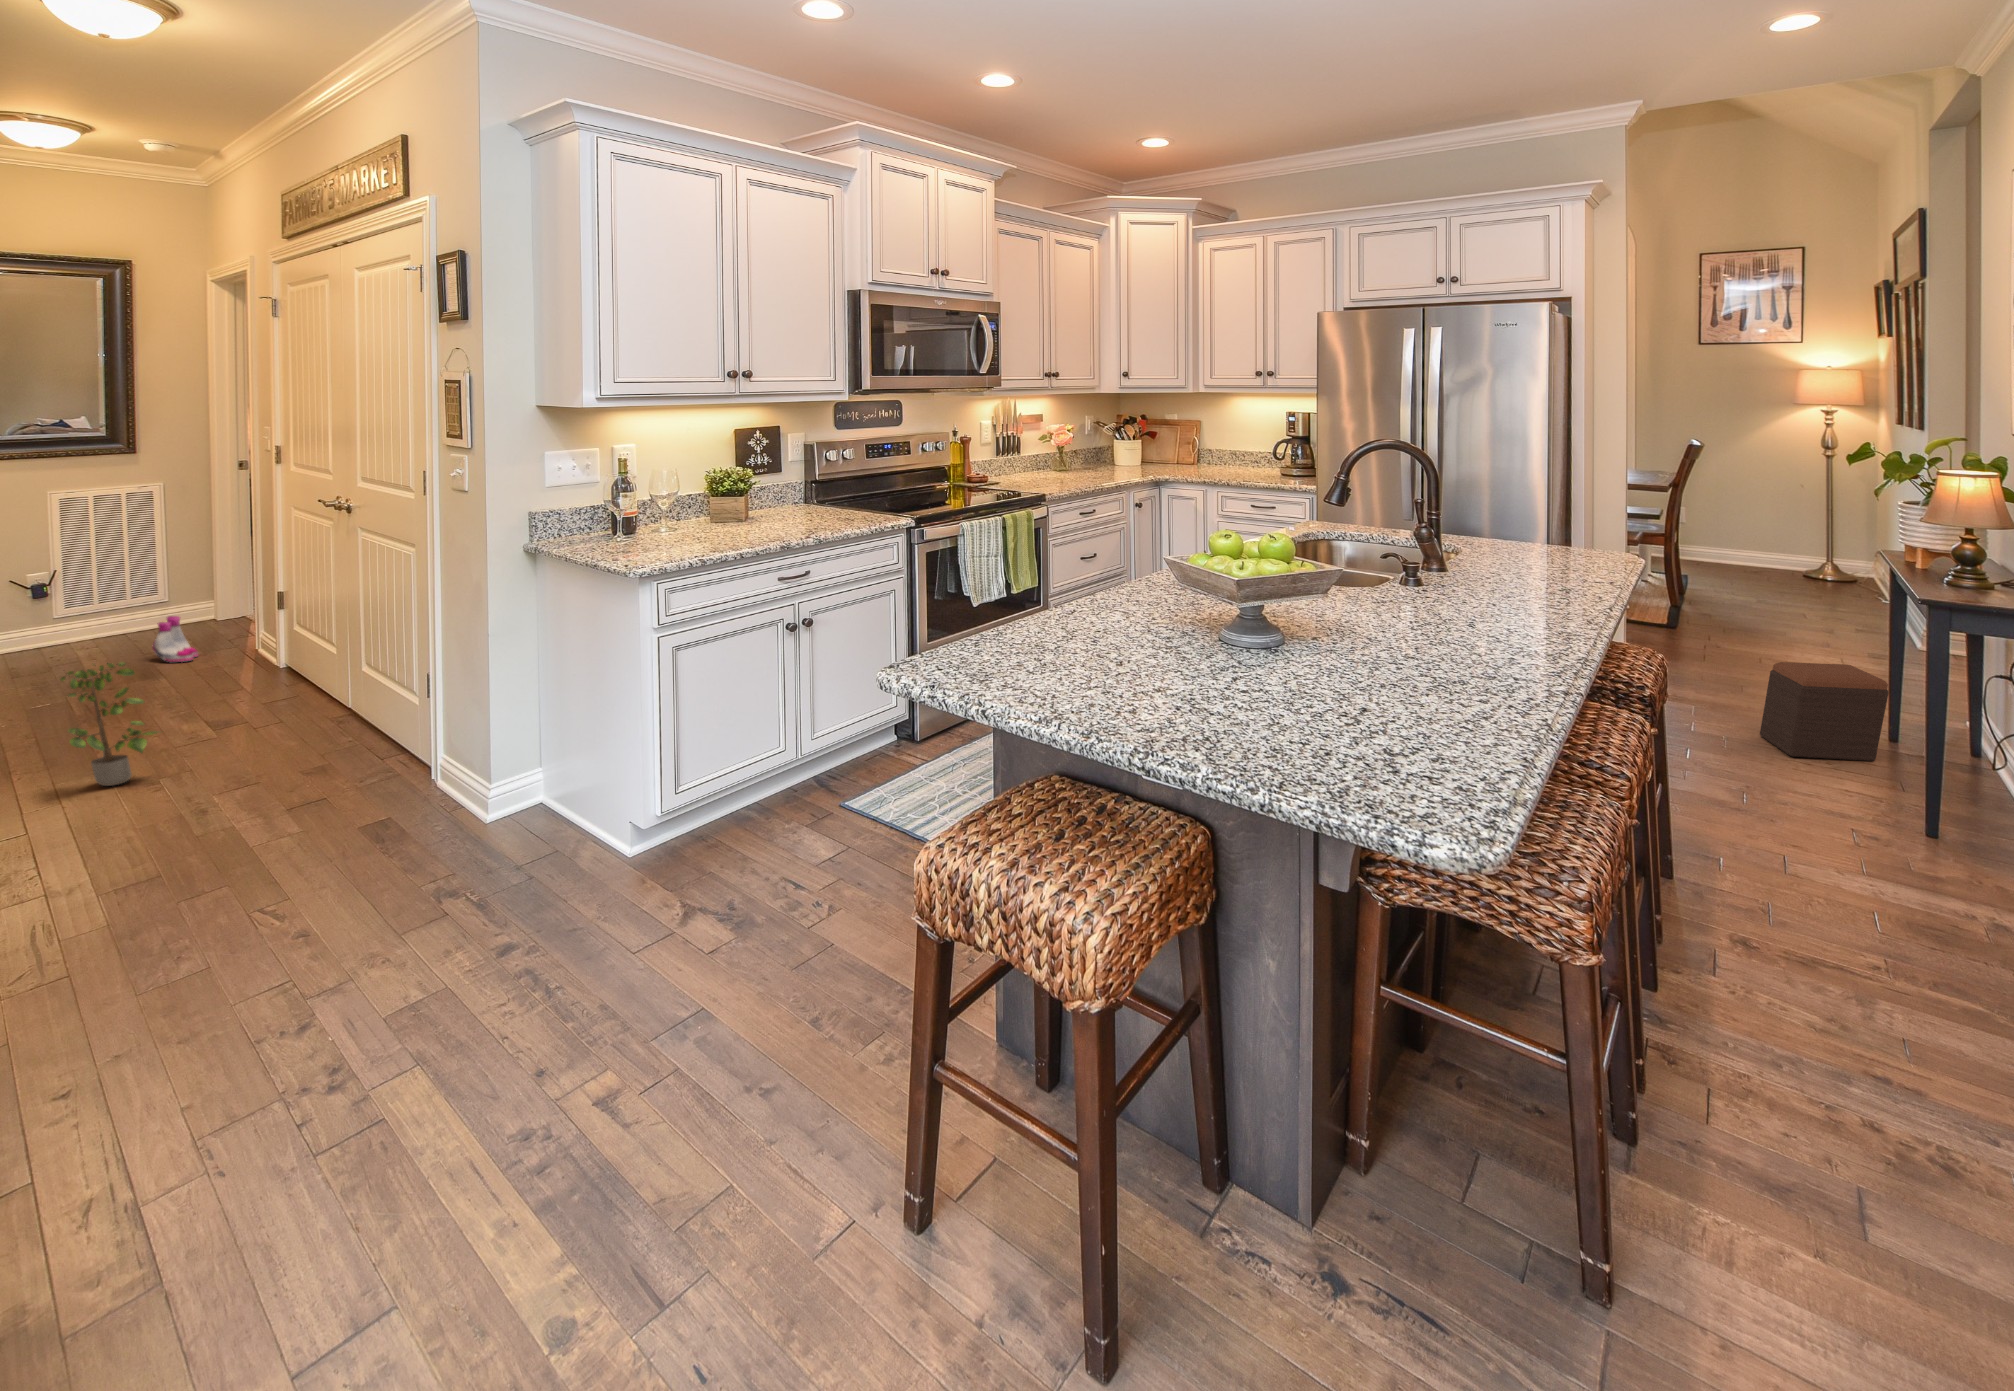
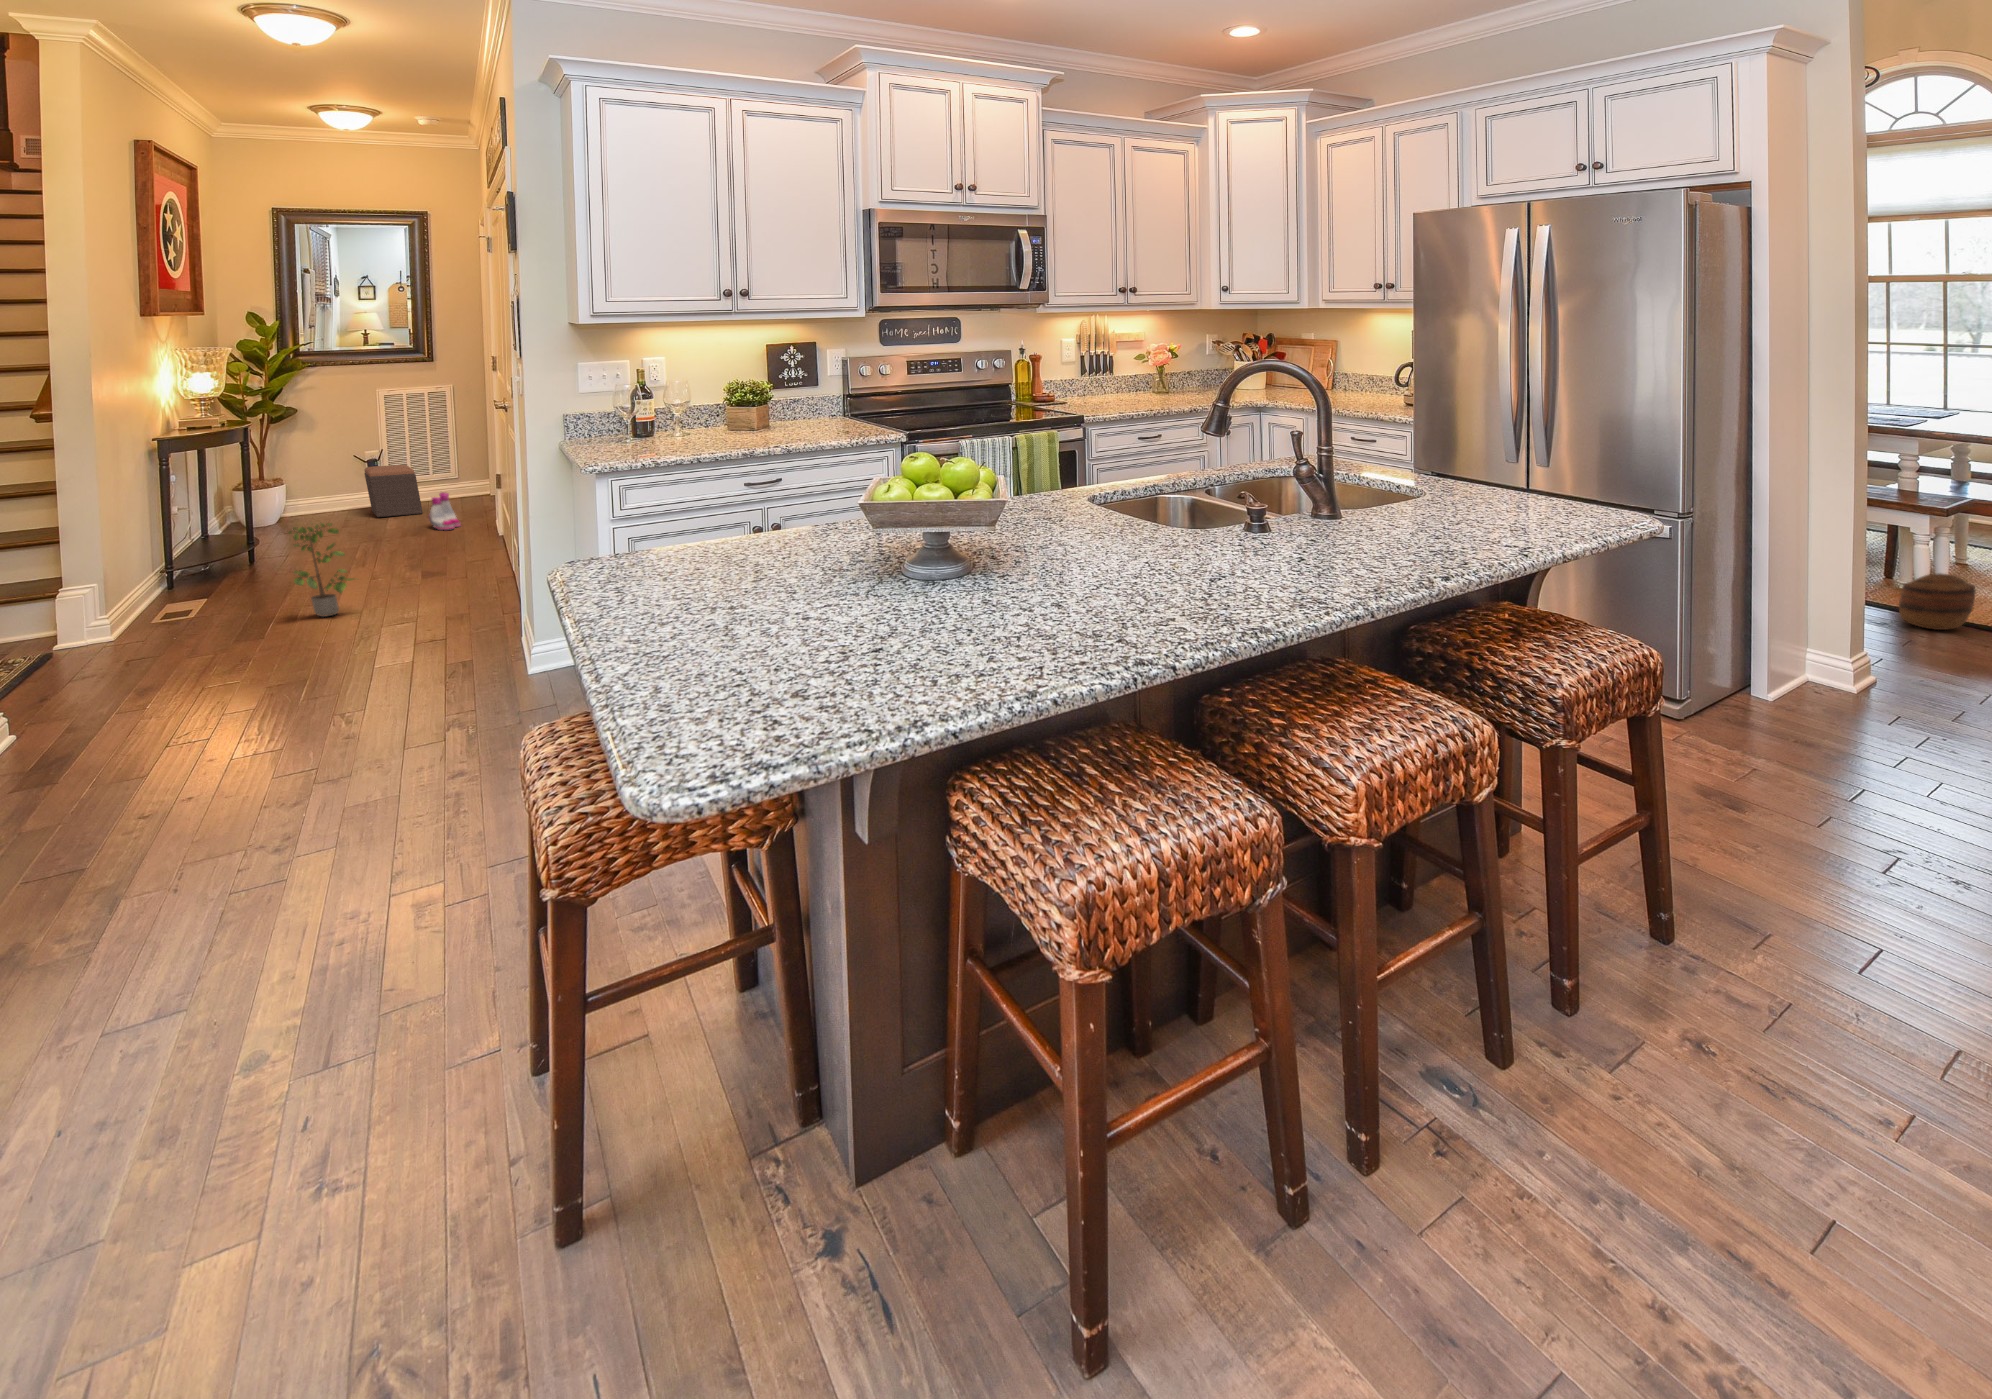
basket: none [1679,596,1734,640] -> present [1899,573,1976,630]
footstool: present [1760,662,1889,761] -> present [365,465,423,517]

